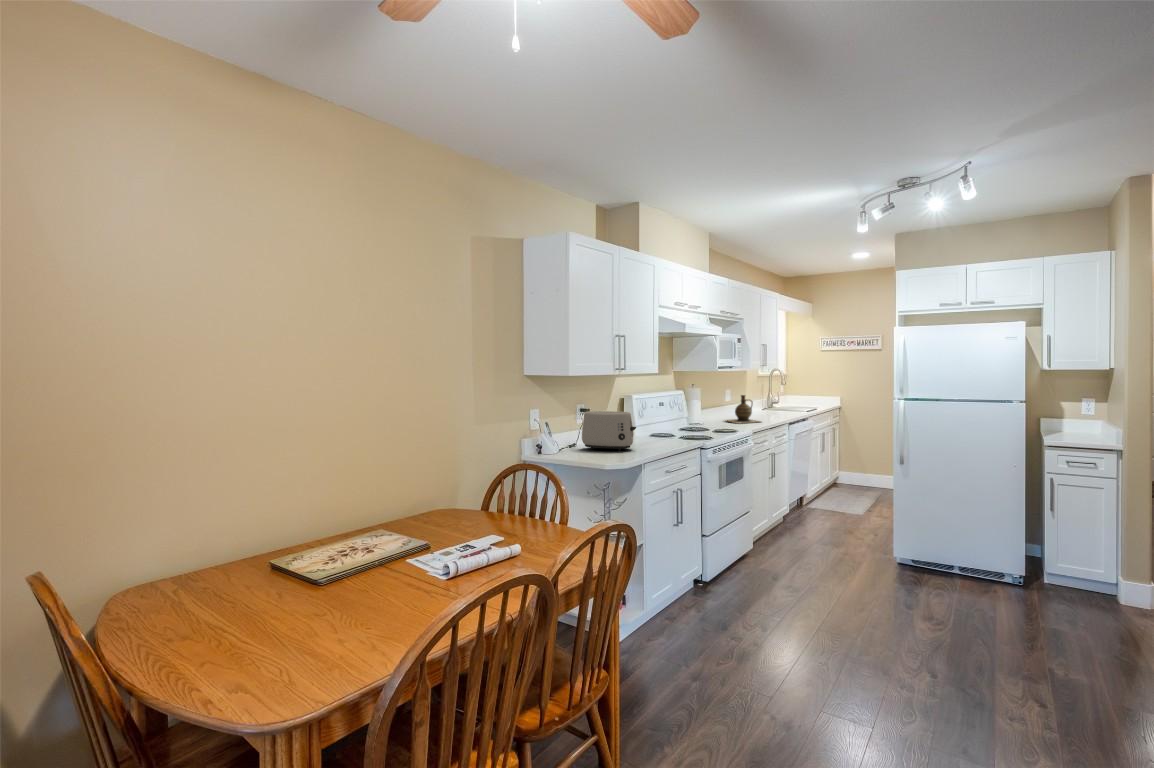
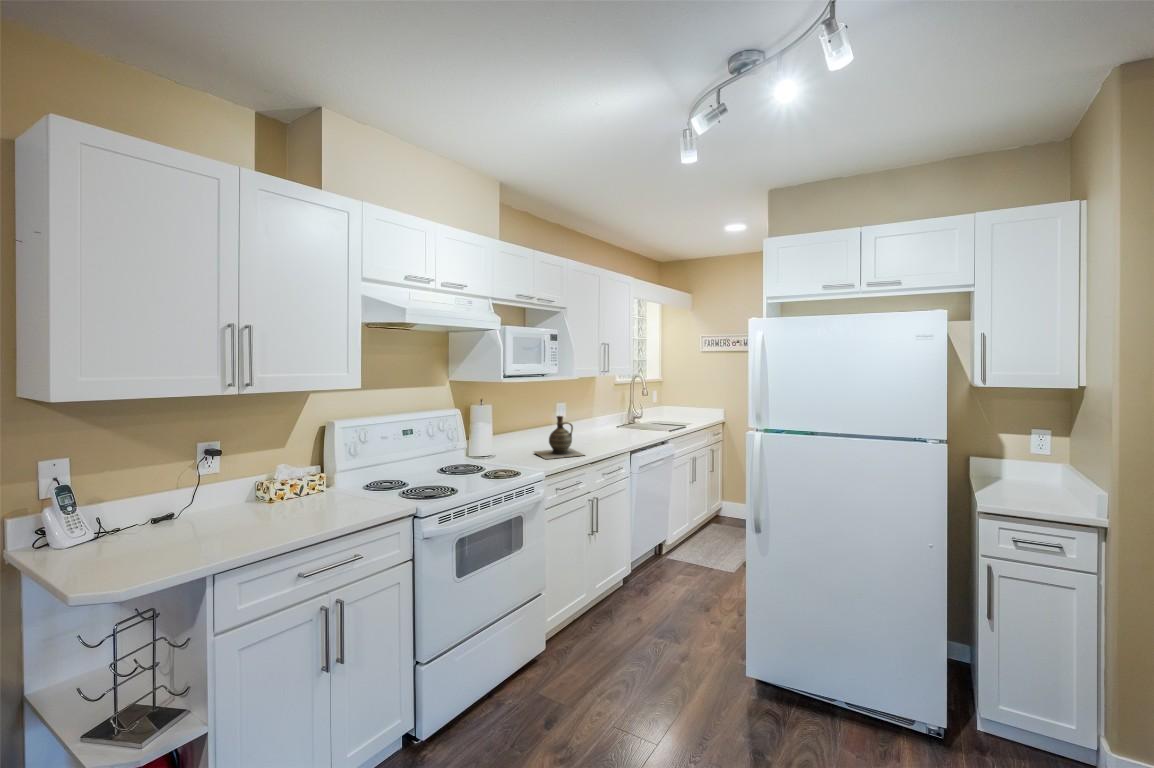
toaster: present [582,411,636,451] -> none [114,470,222,556]

